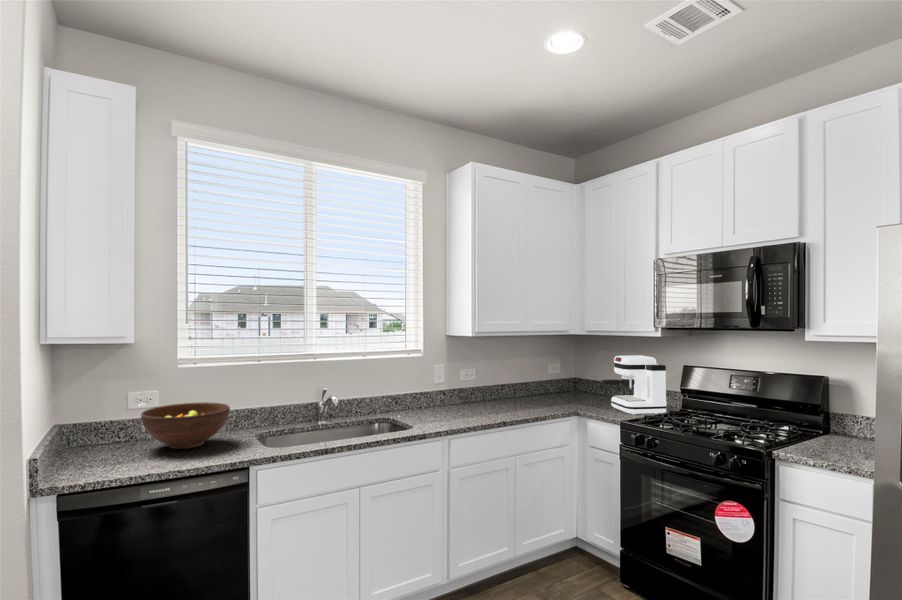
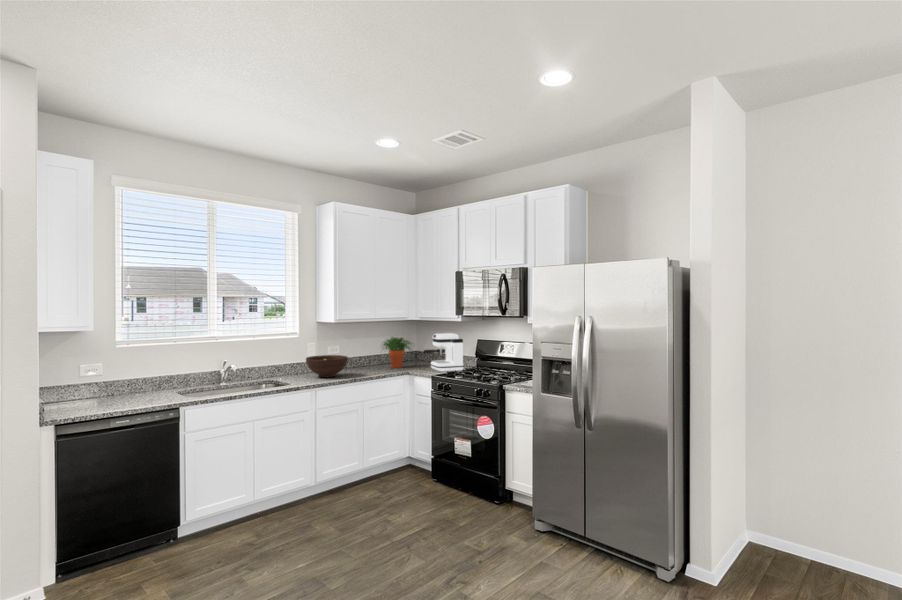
potted plant: none [532,358,584,404] -> present [383,337,412,368]
fruit bowl: present [141,402,230,449] -> present [306,355,348,377]

